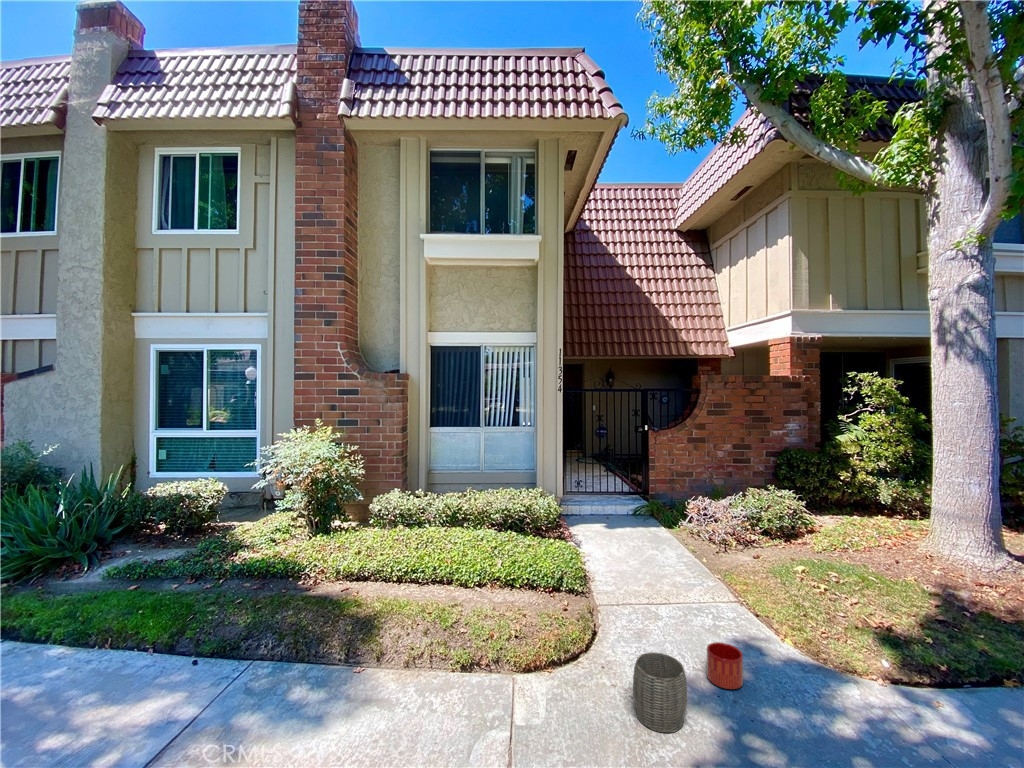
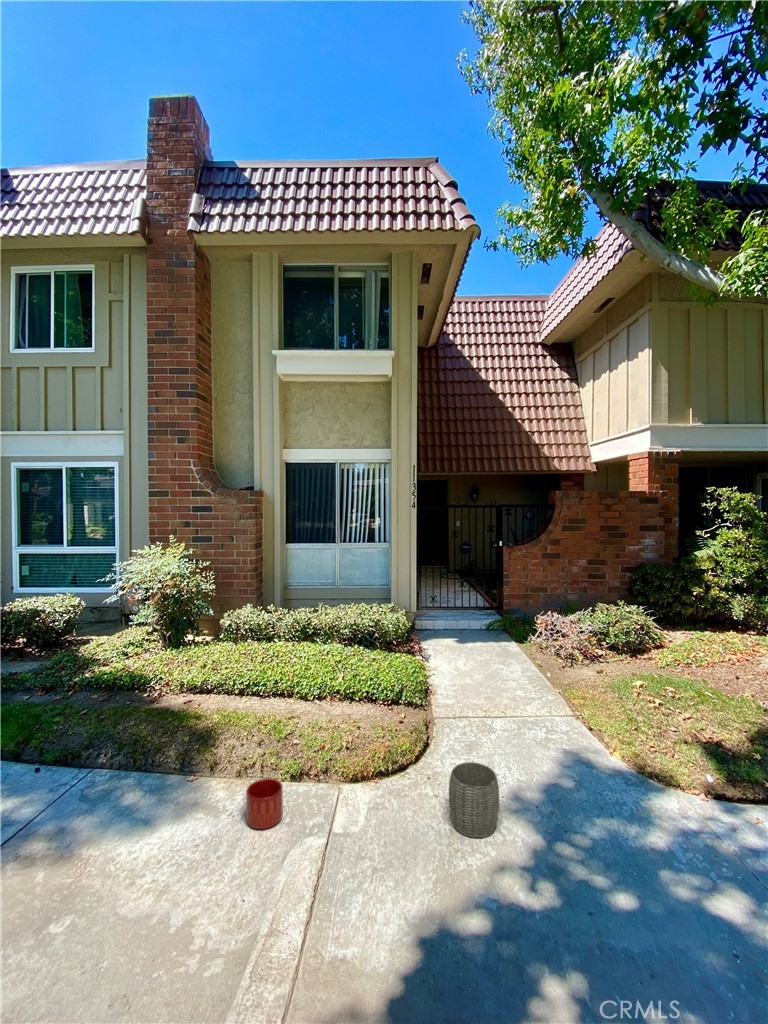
planter: present [707,642,743,689] -> present [246,779,283,829]

